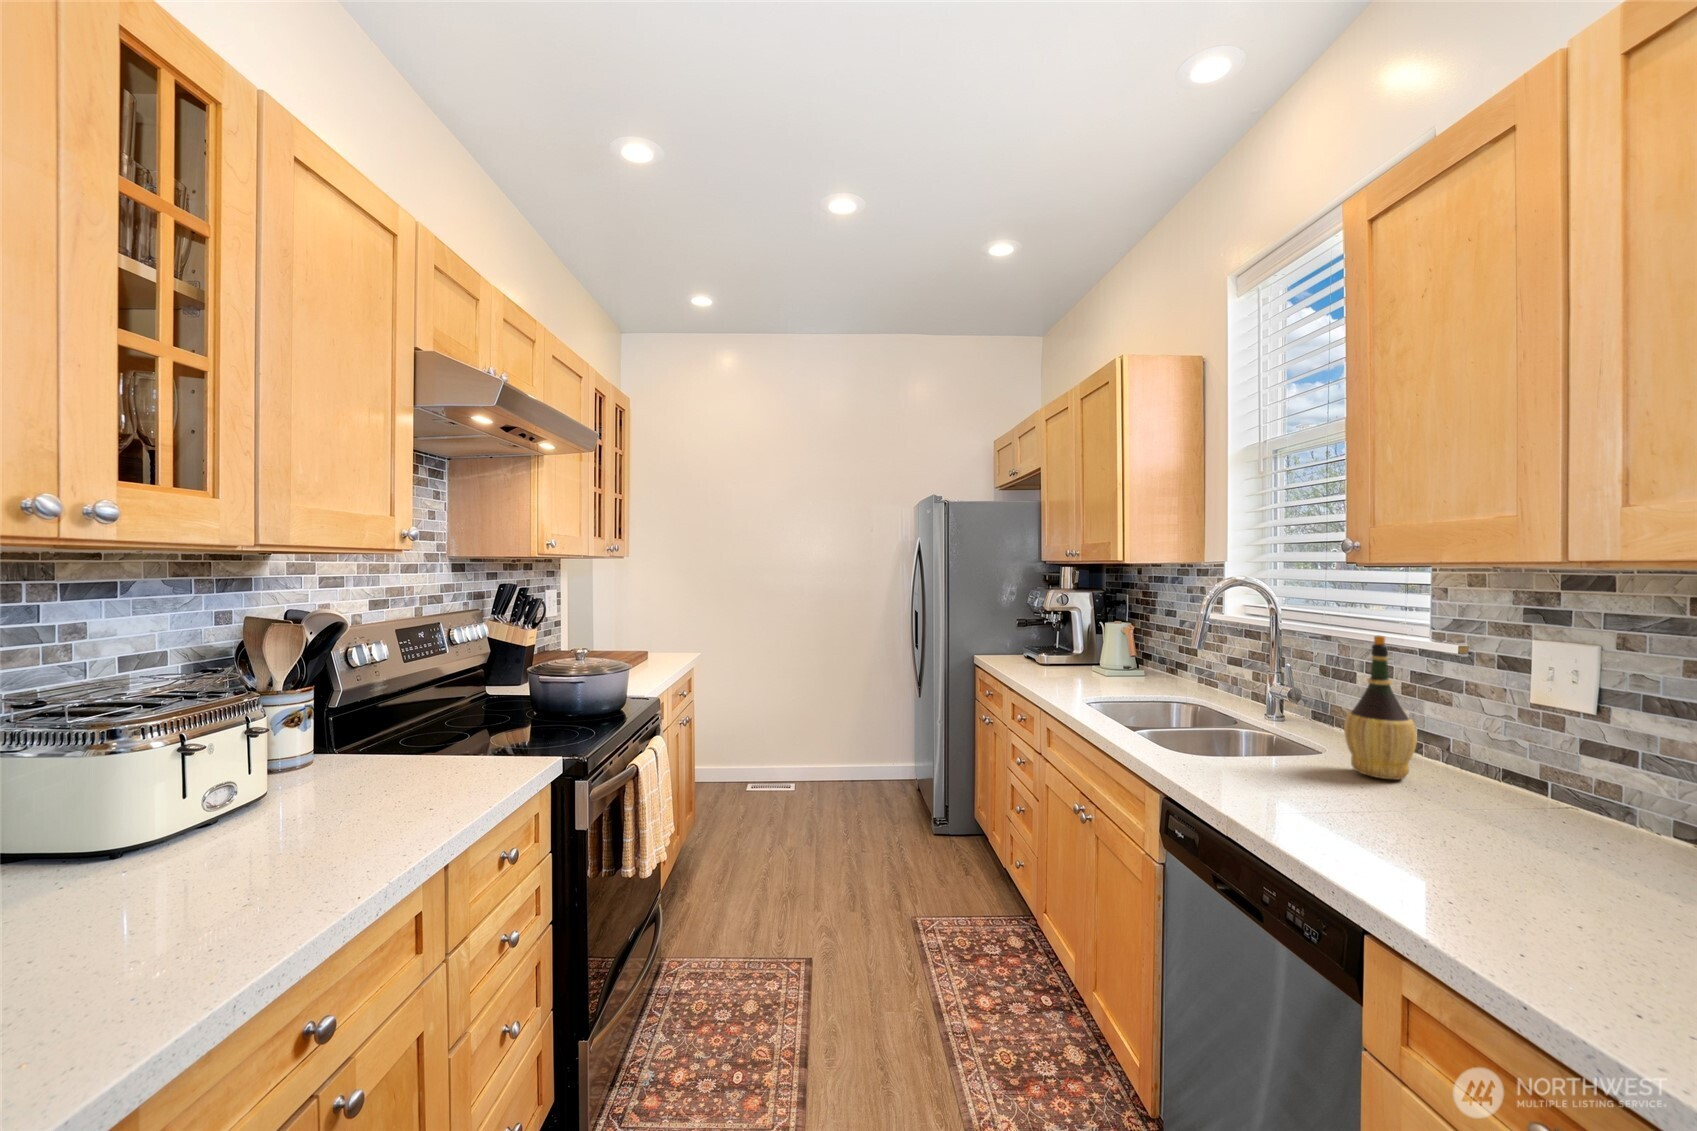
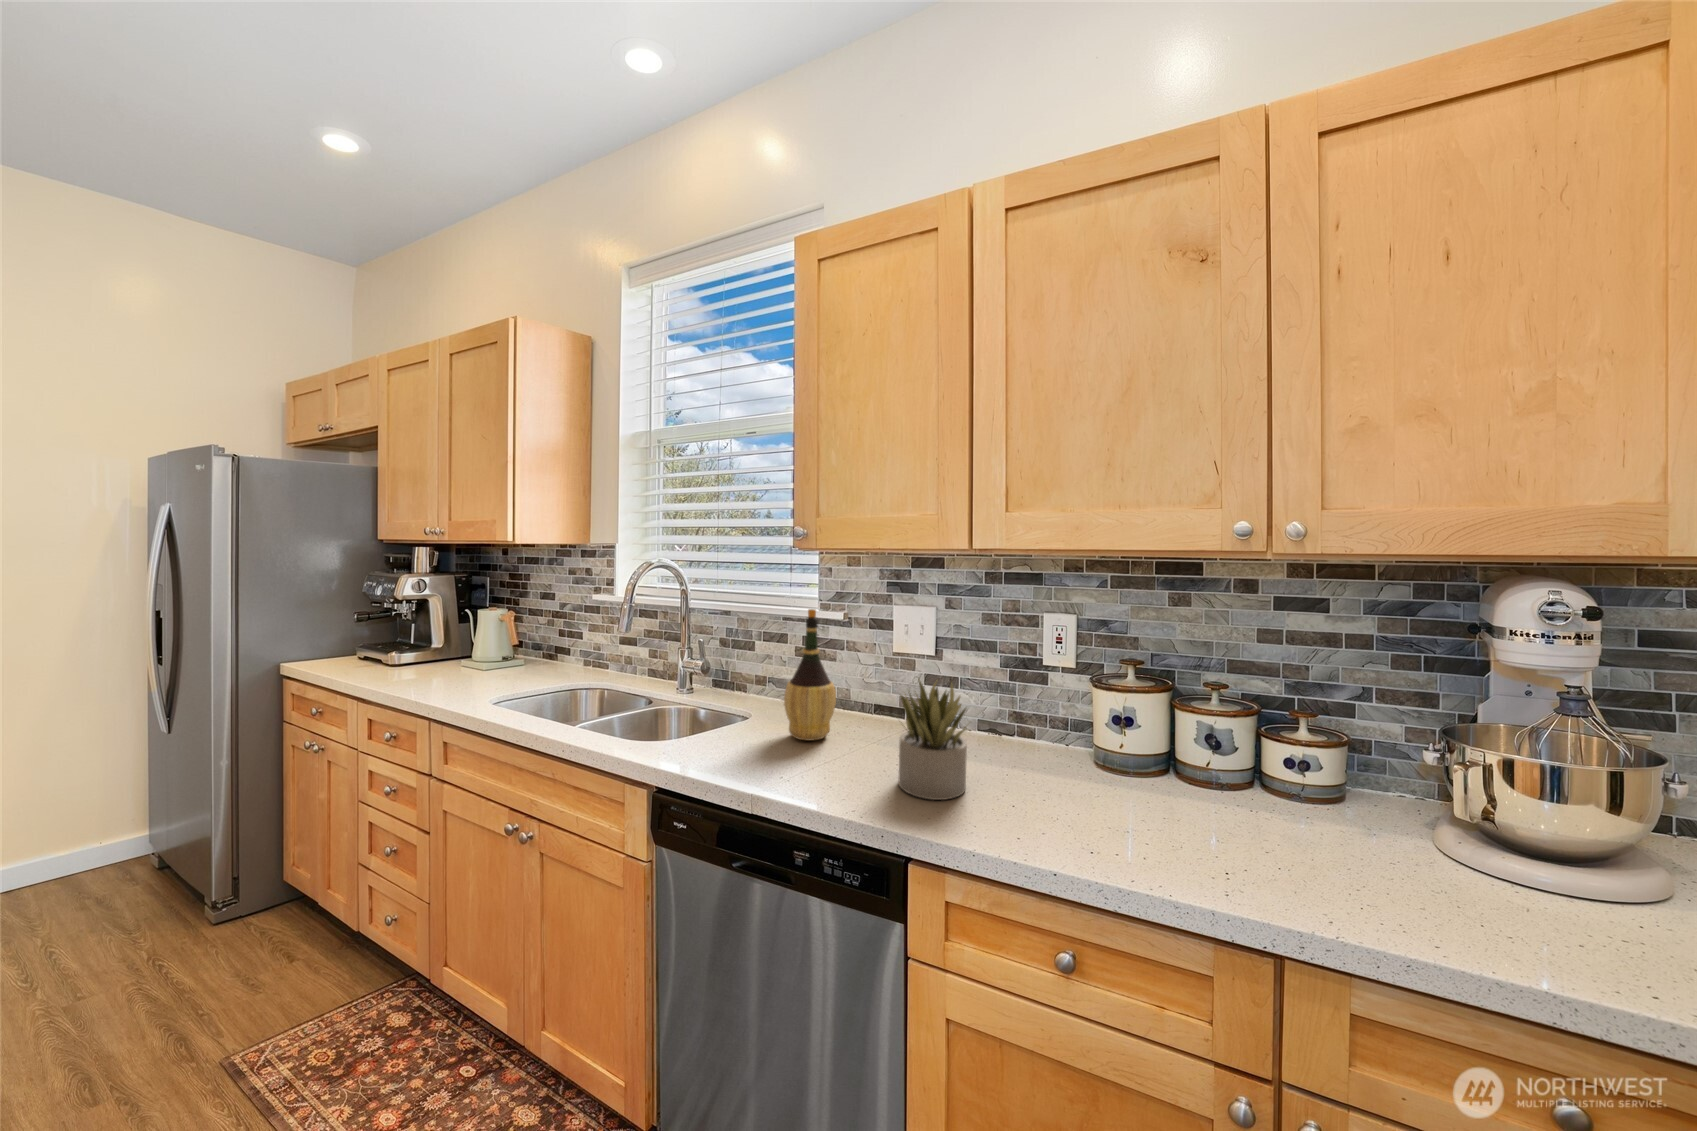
succulent plant: none [1427,718,1544,864] -> present [898,680,967,800]

